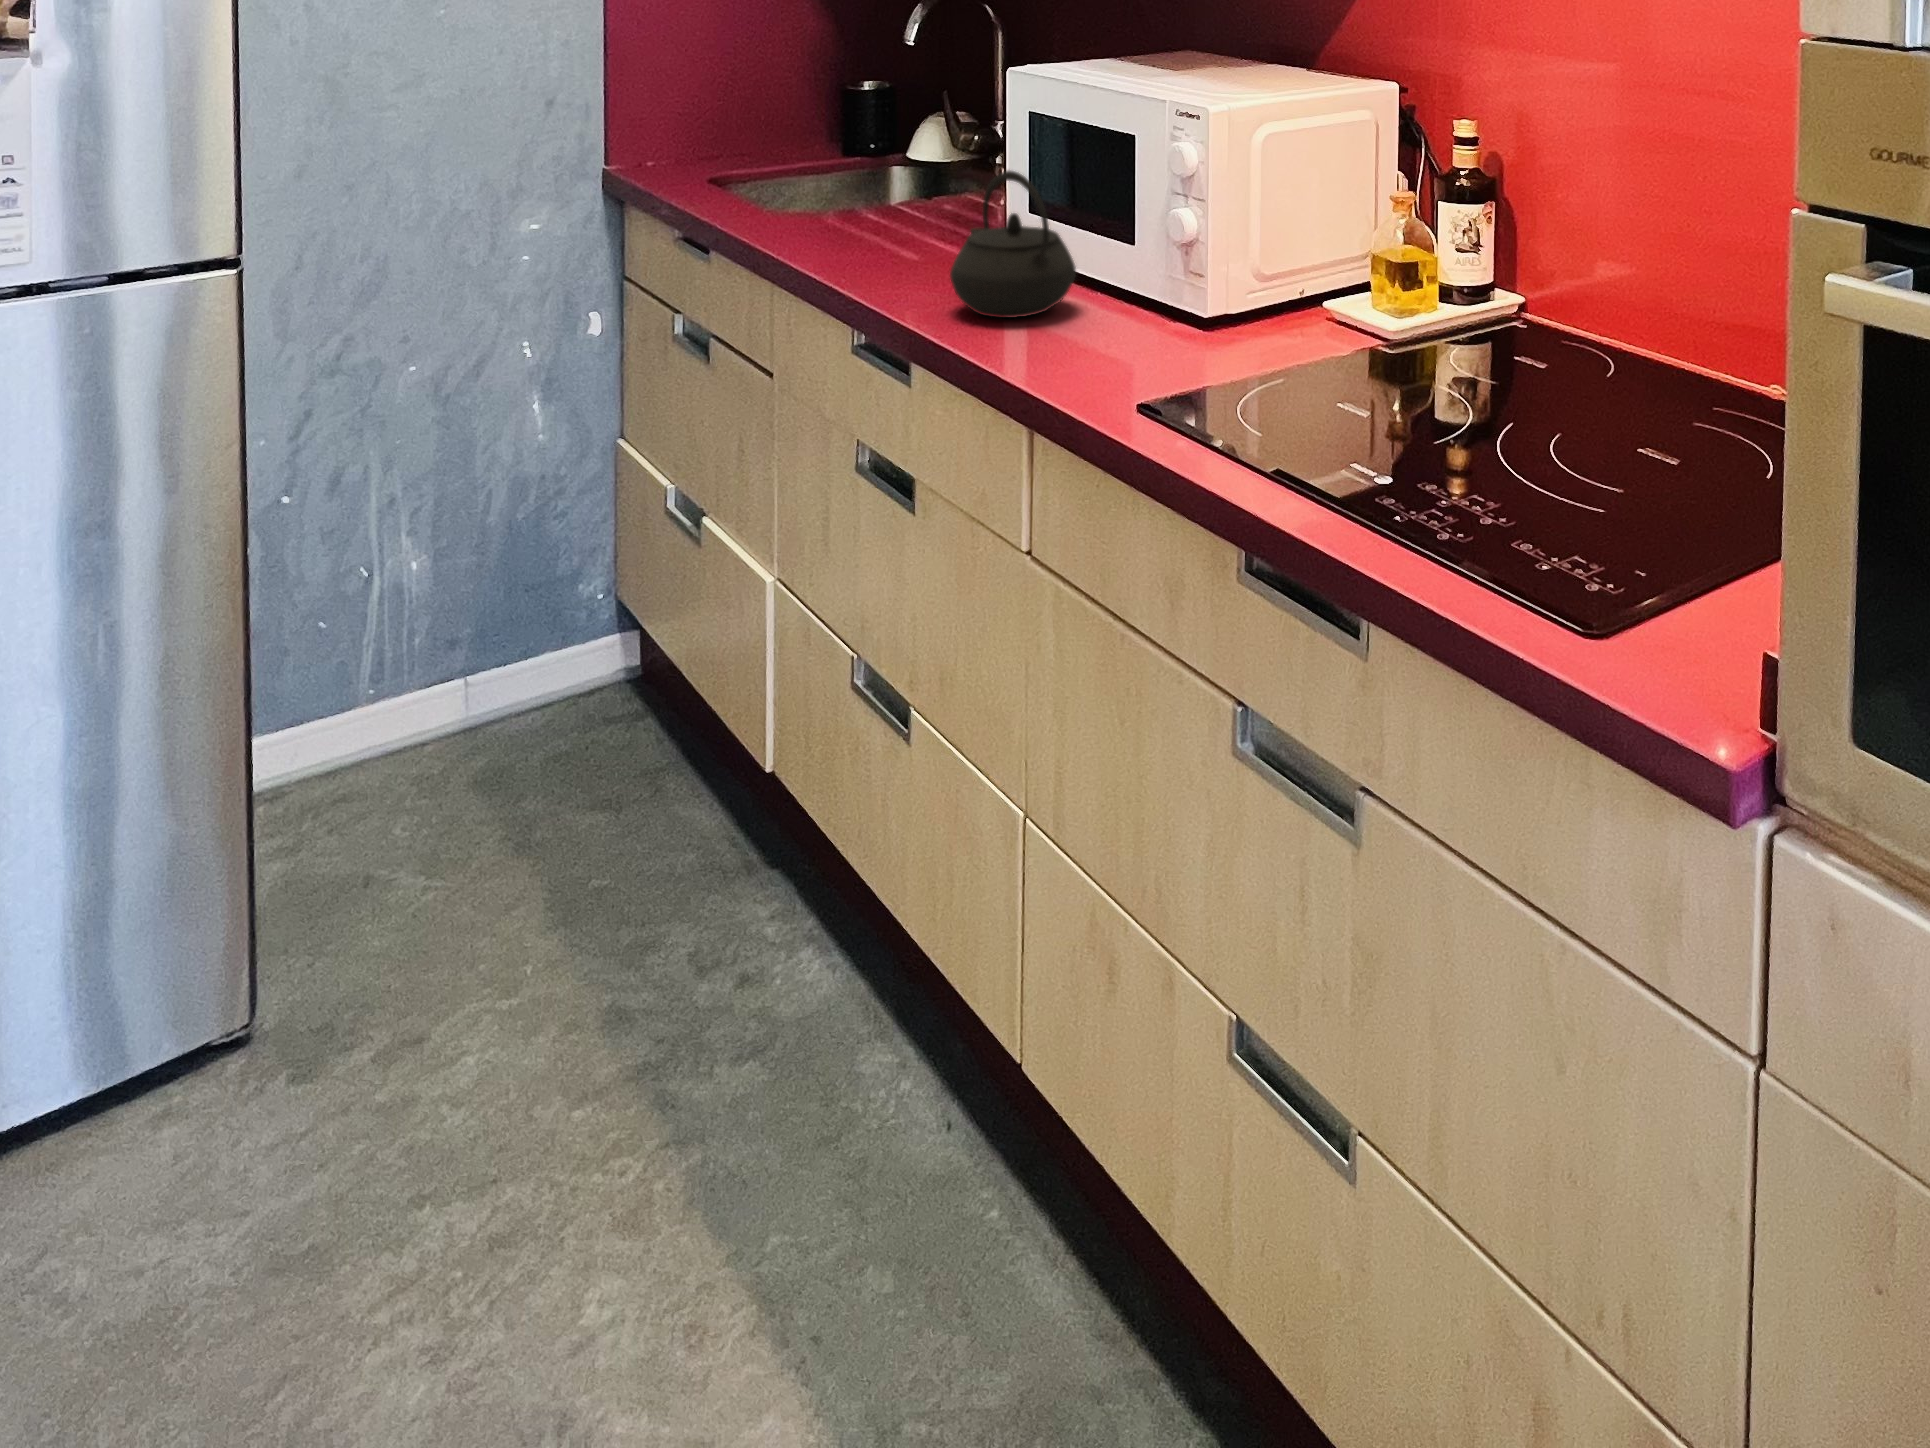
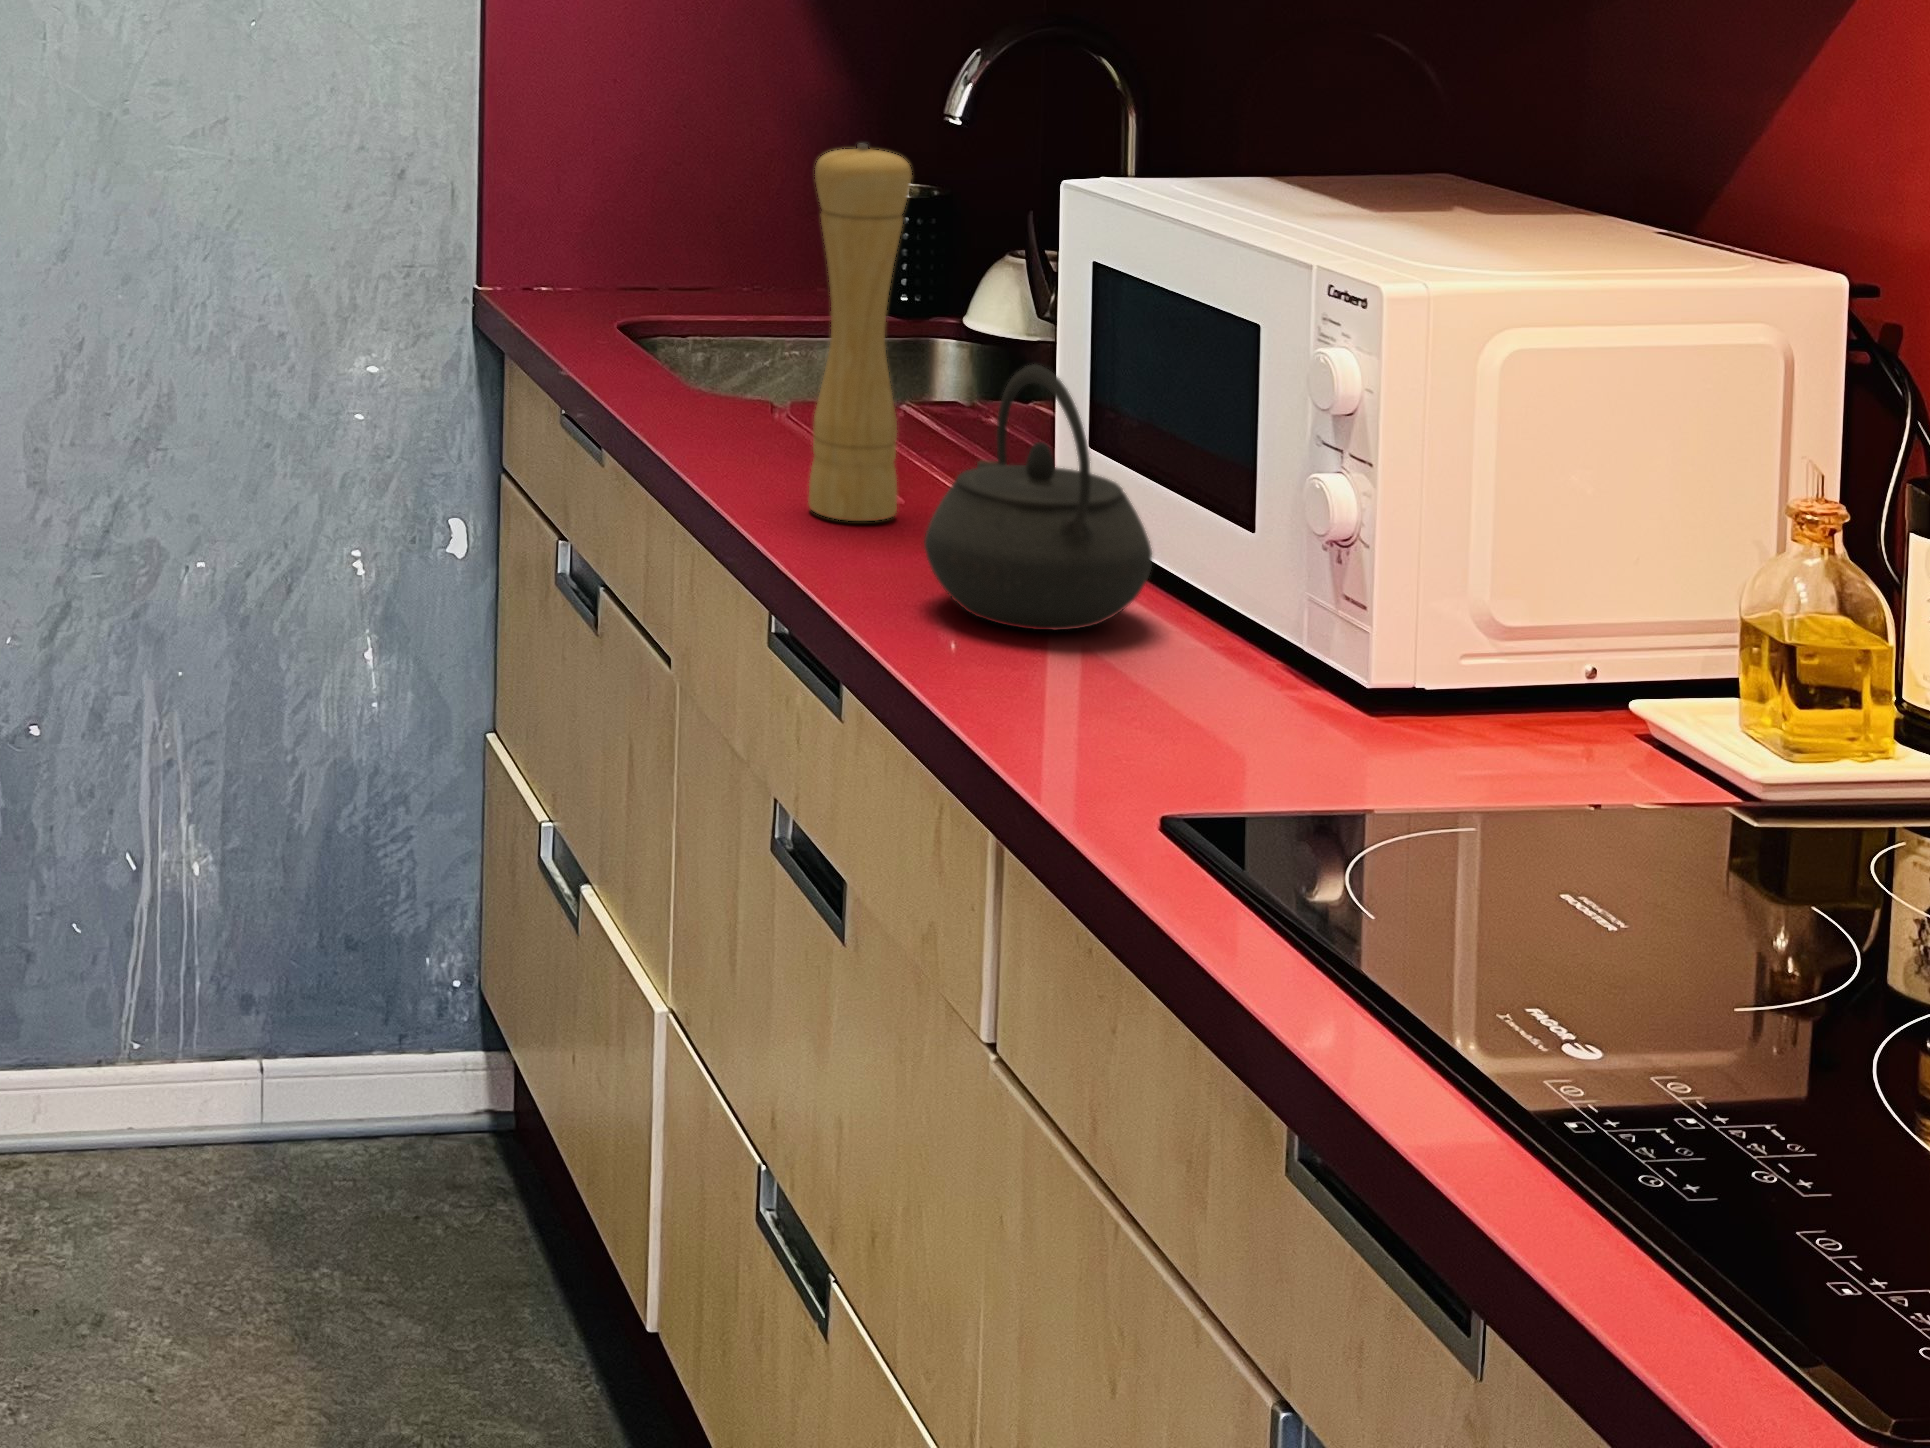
pepper mill: none [859,56,916,274] -> present [809,144,912,521]

